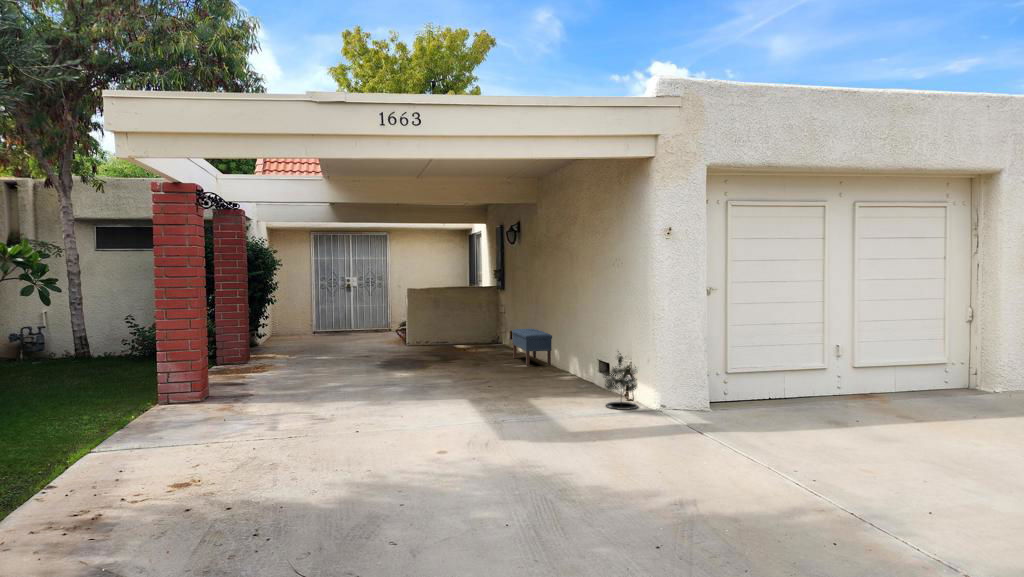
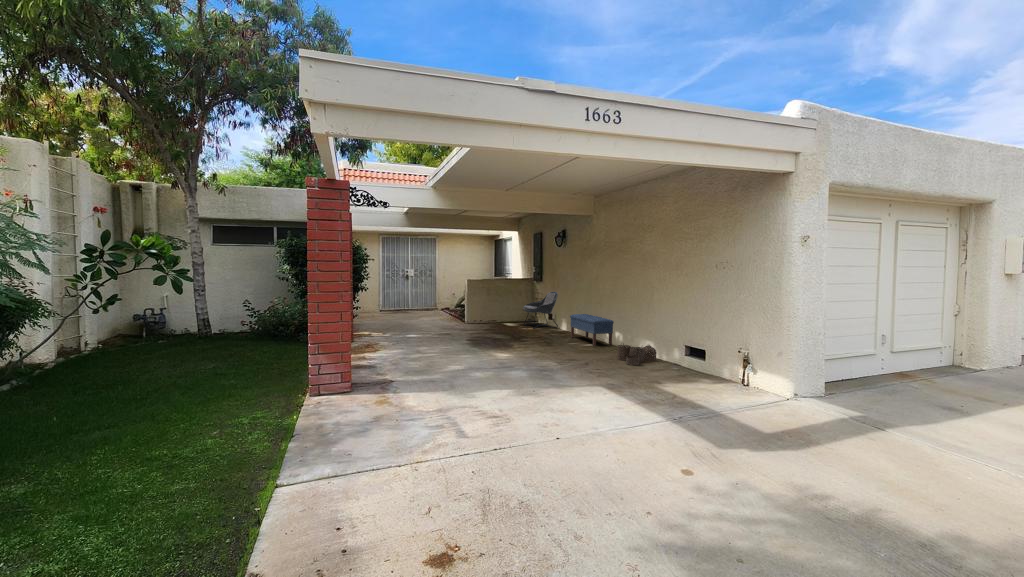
lounge chair: none [472,302,515,350] -> present [522,292,558,329]
potted tree: present [603,351,638,410] -> none [727,341,768,398]
woven basket: none [532,359,579,384] -> present [617,344,656,365]

